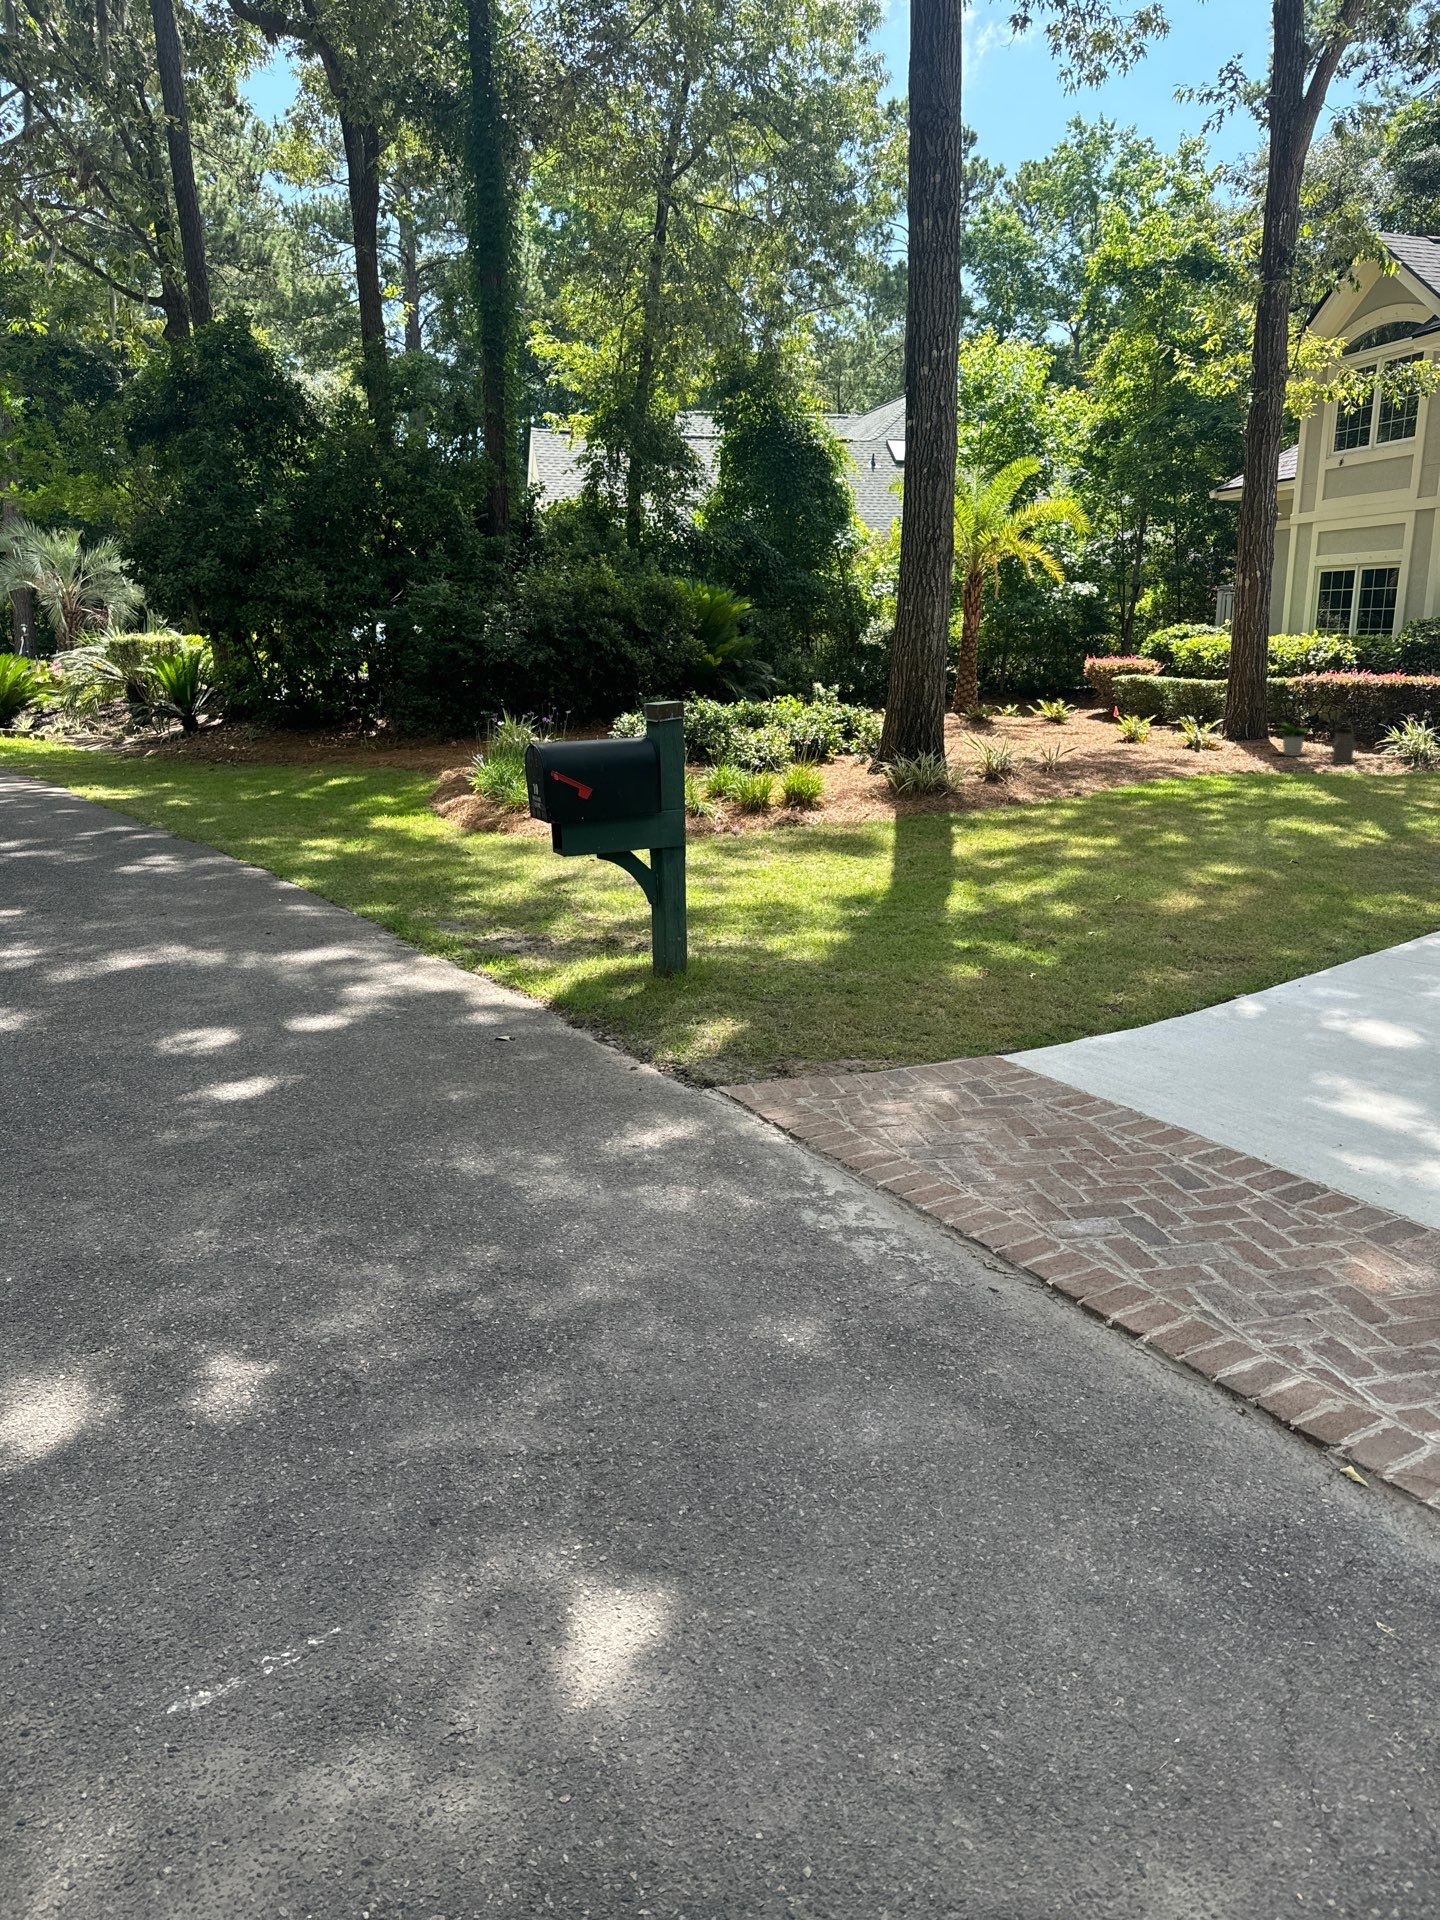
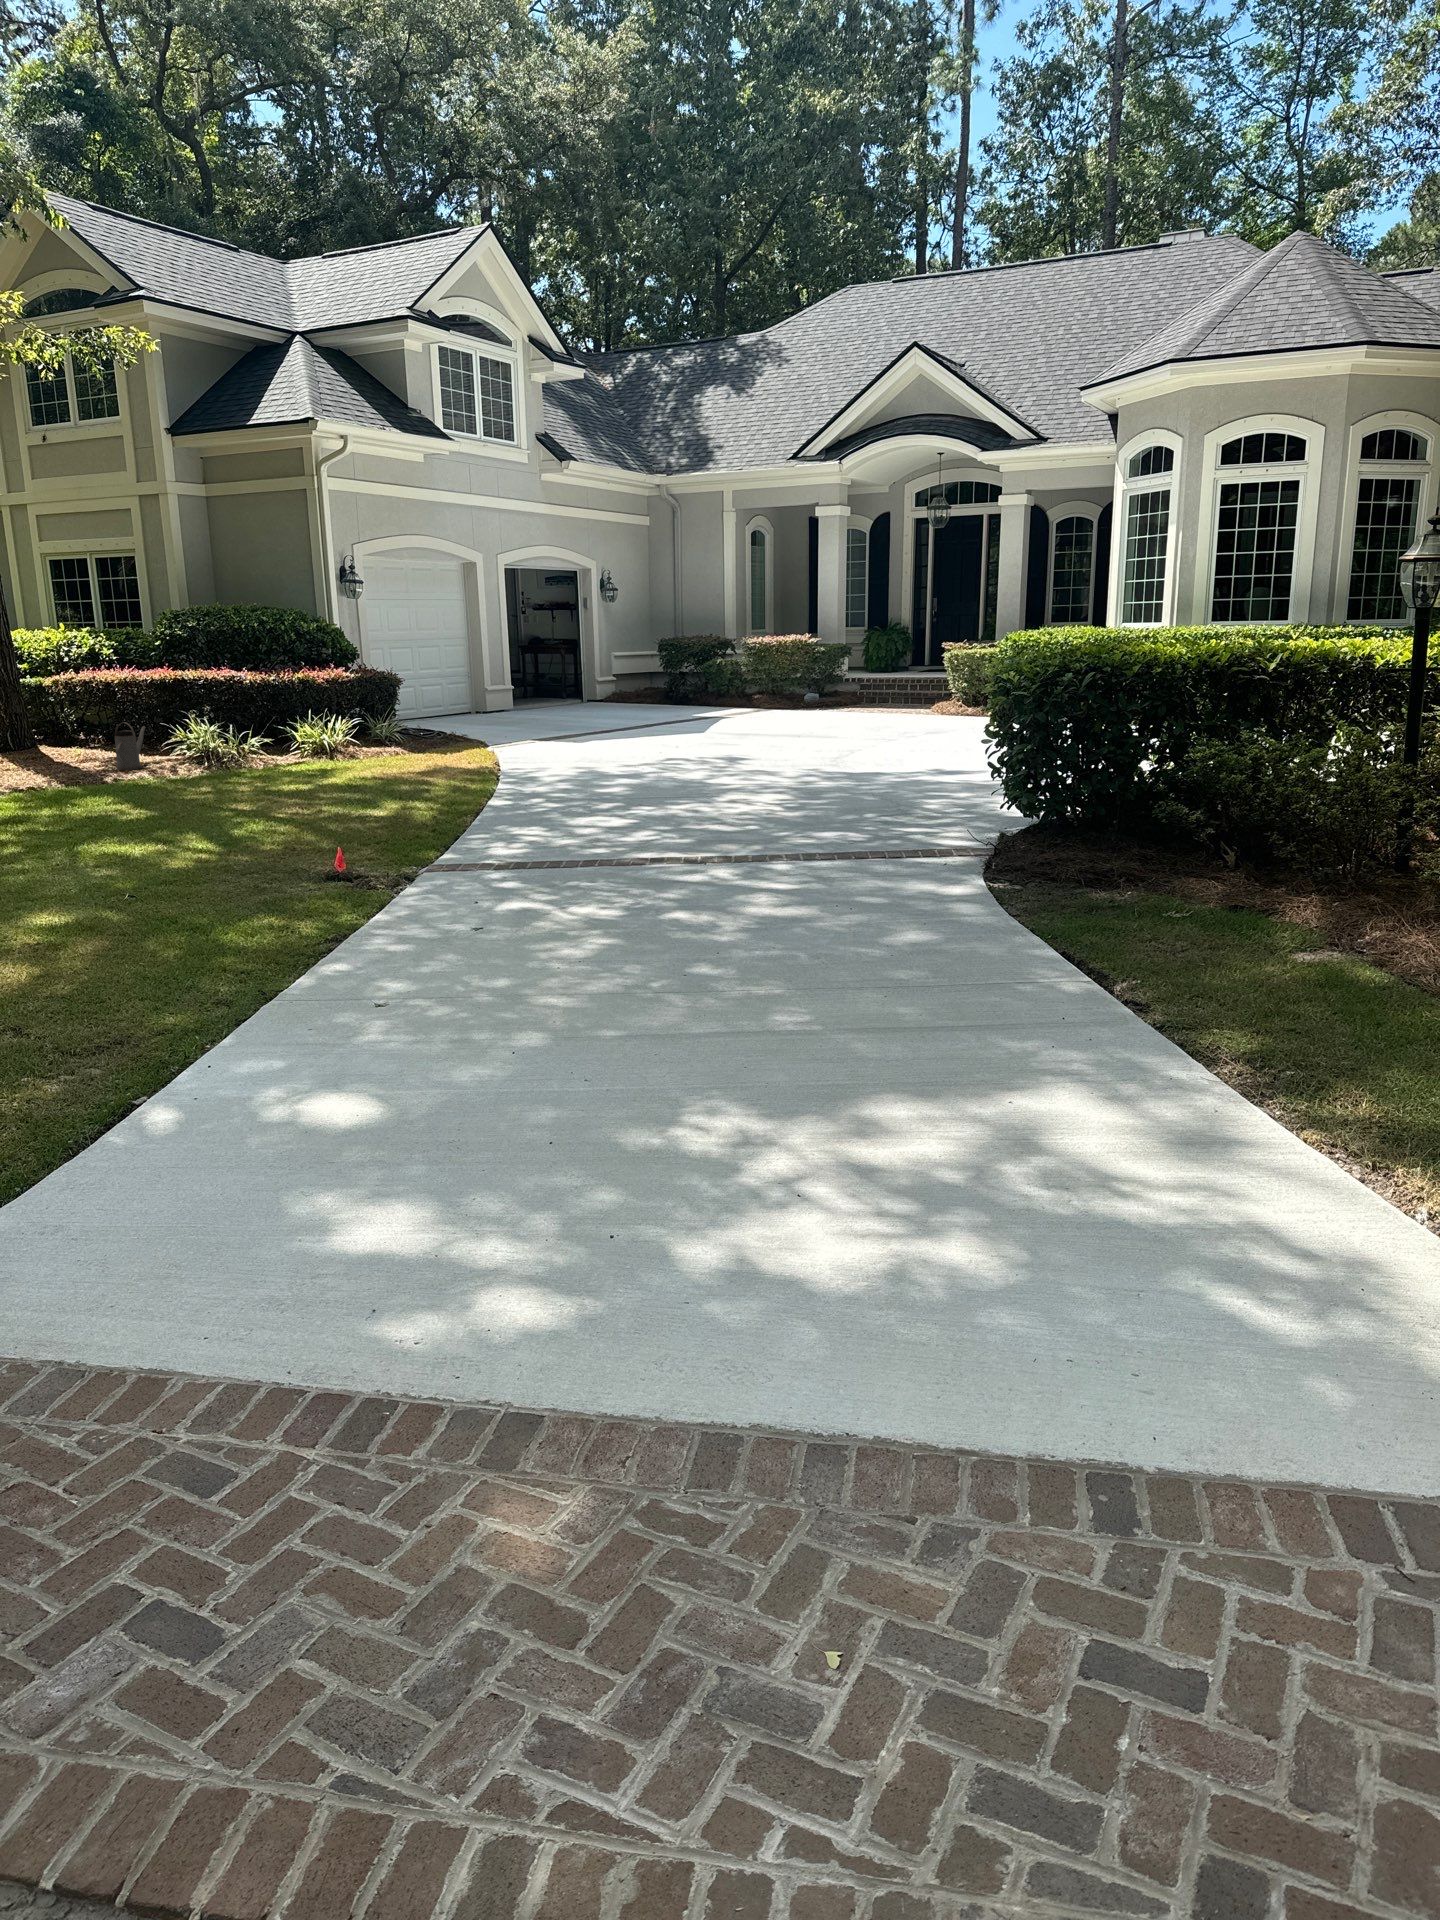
potted plant: present [1278,723,1313,756] -> none [44,726,90,766]

